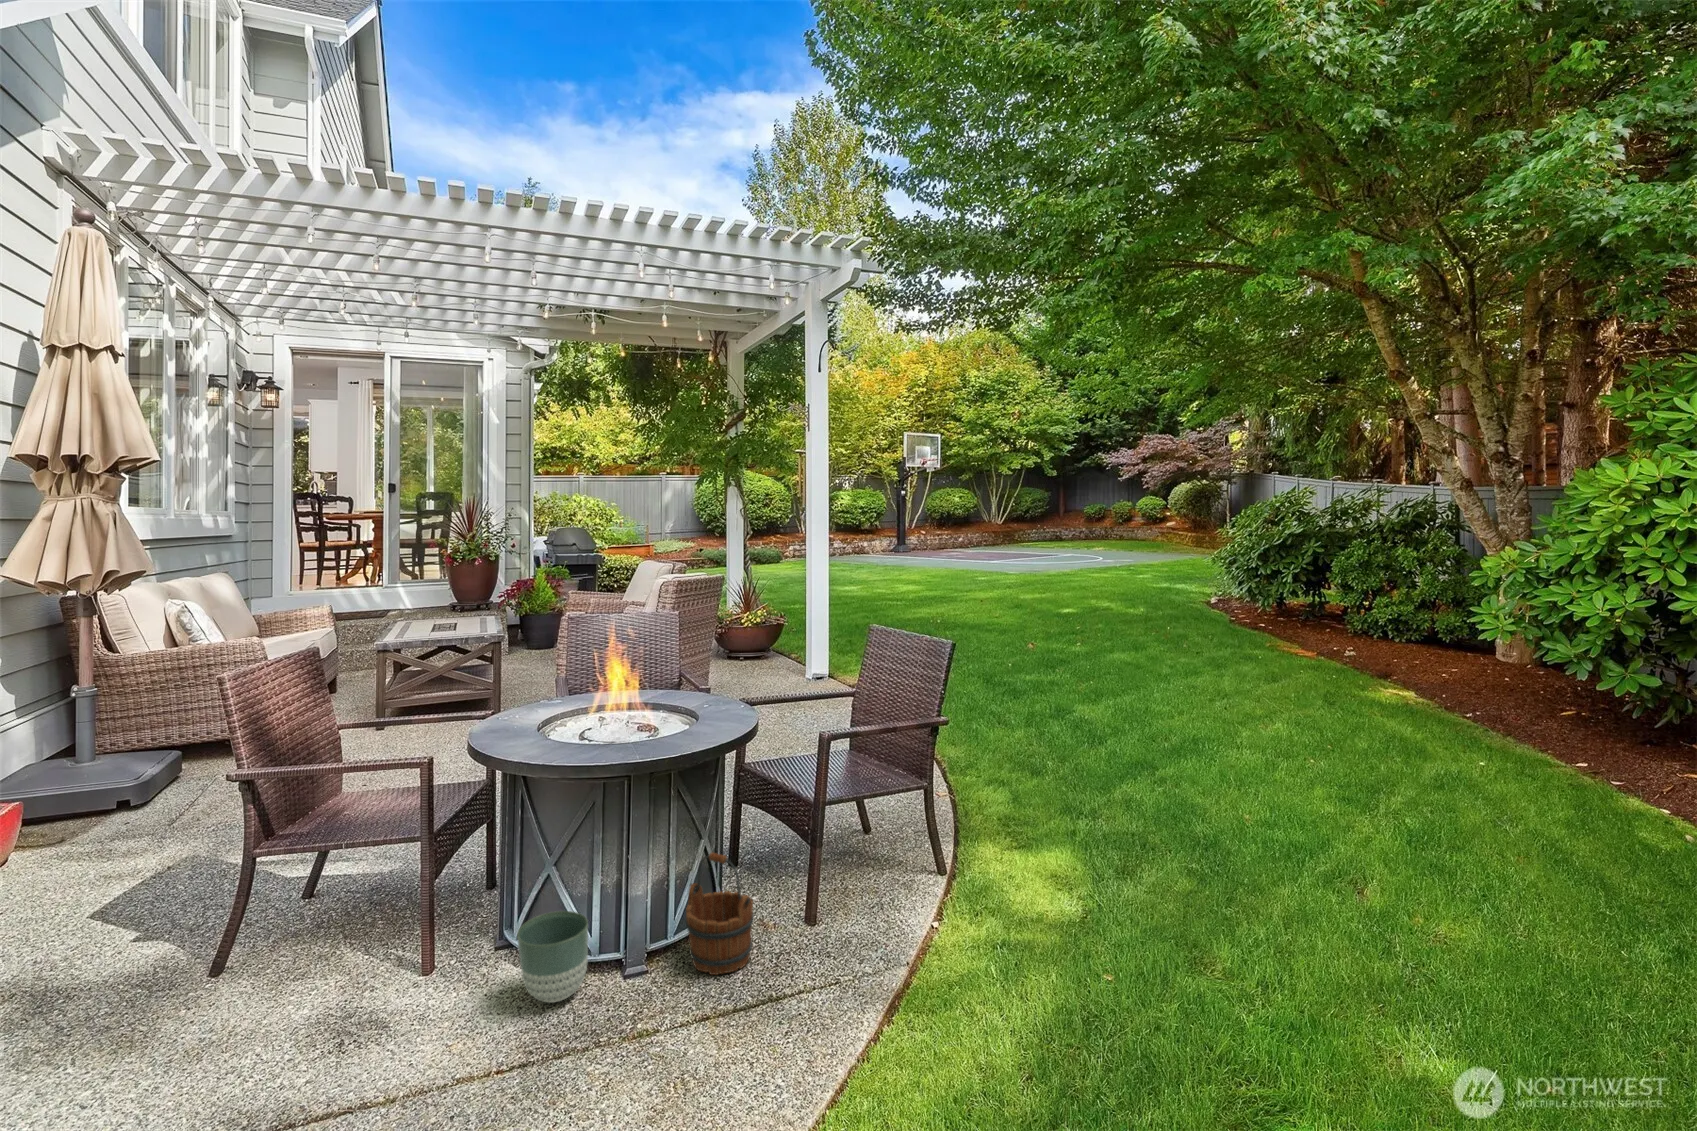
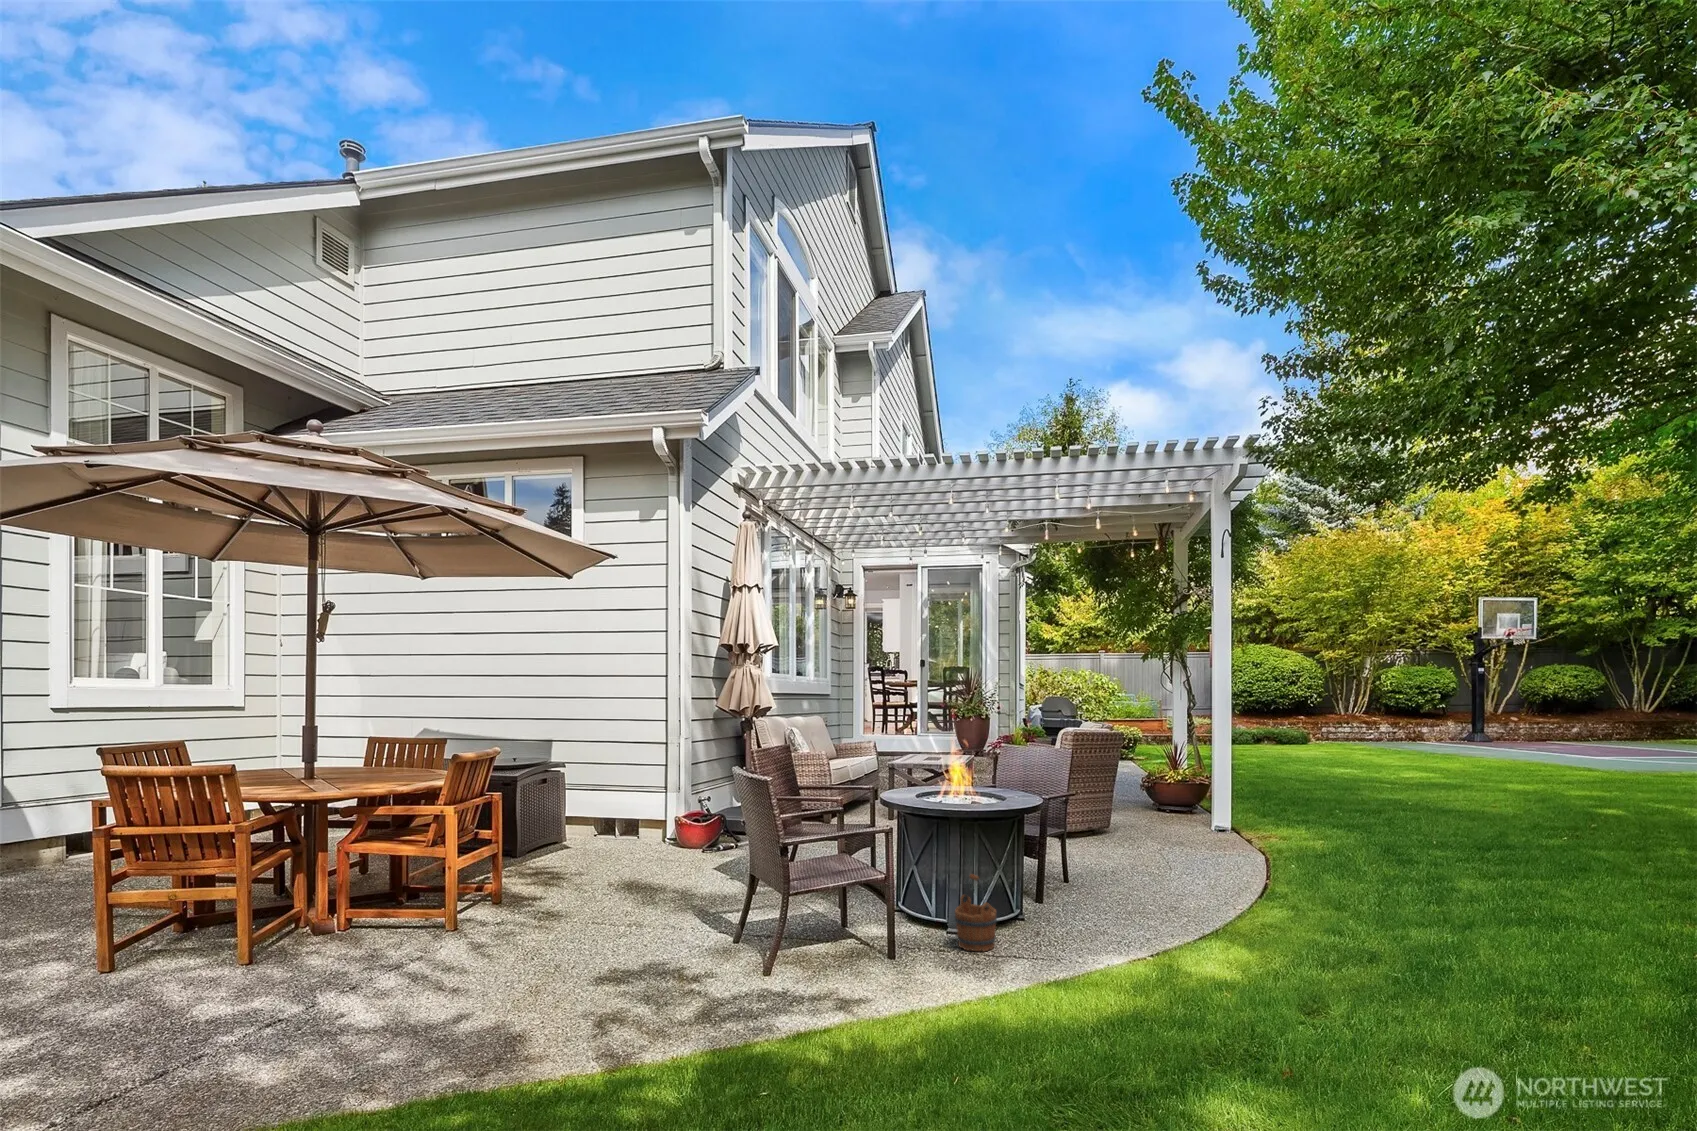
planter: present [517,911,588,1003] -> none [861,893,899,941]

